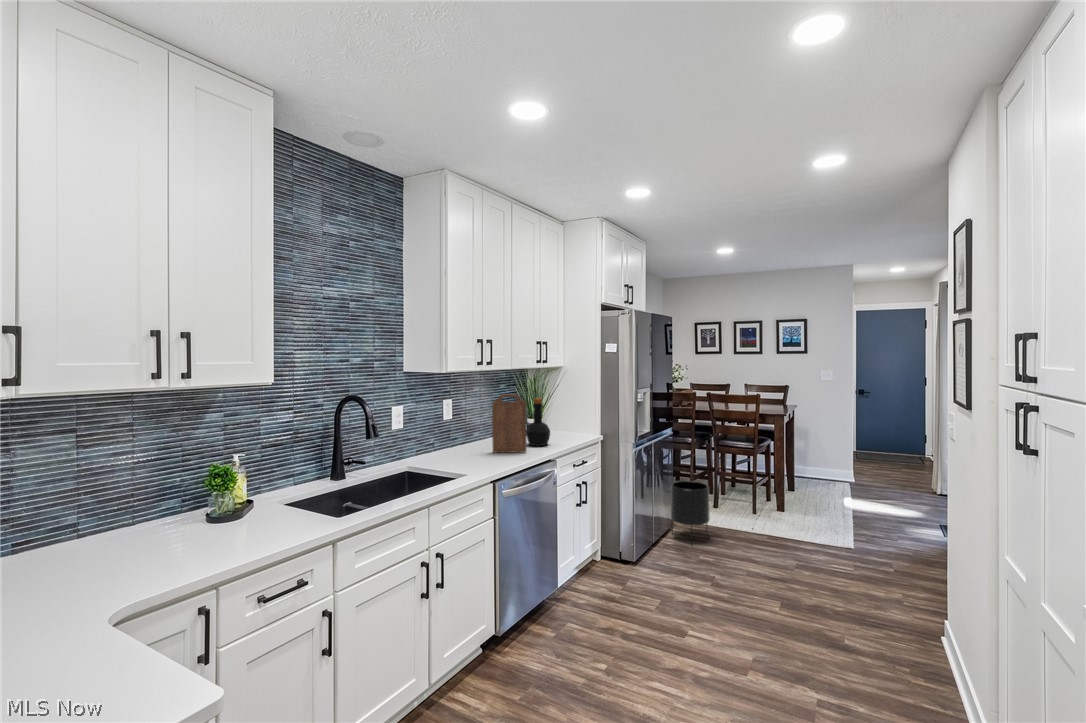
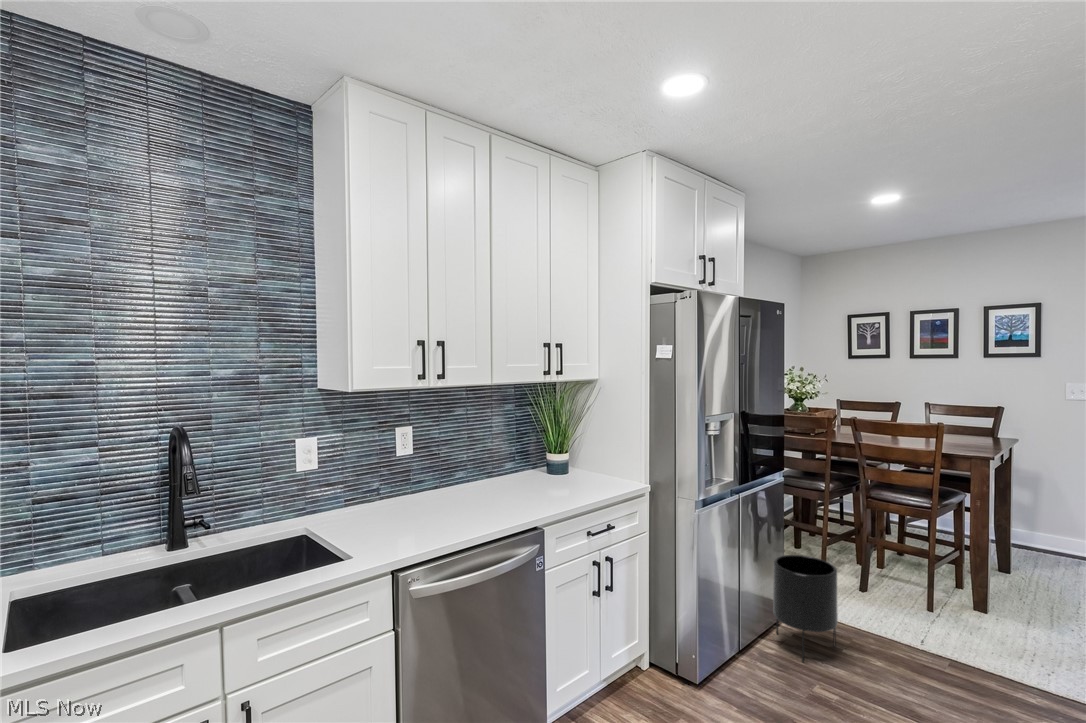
cutting board: present [492,394,526,452] -> none [450,422,498,513]
bottle: present [526,398,550,446] -> none [515,428,551,501]

